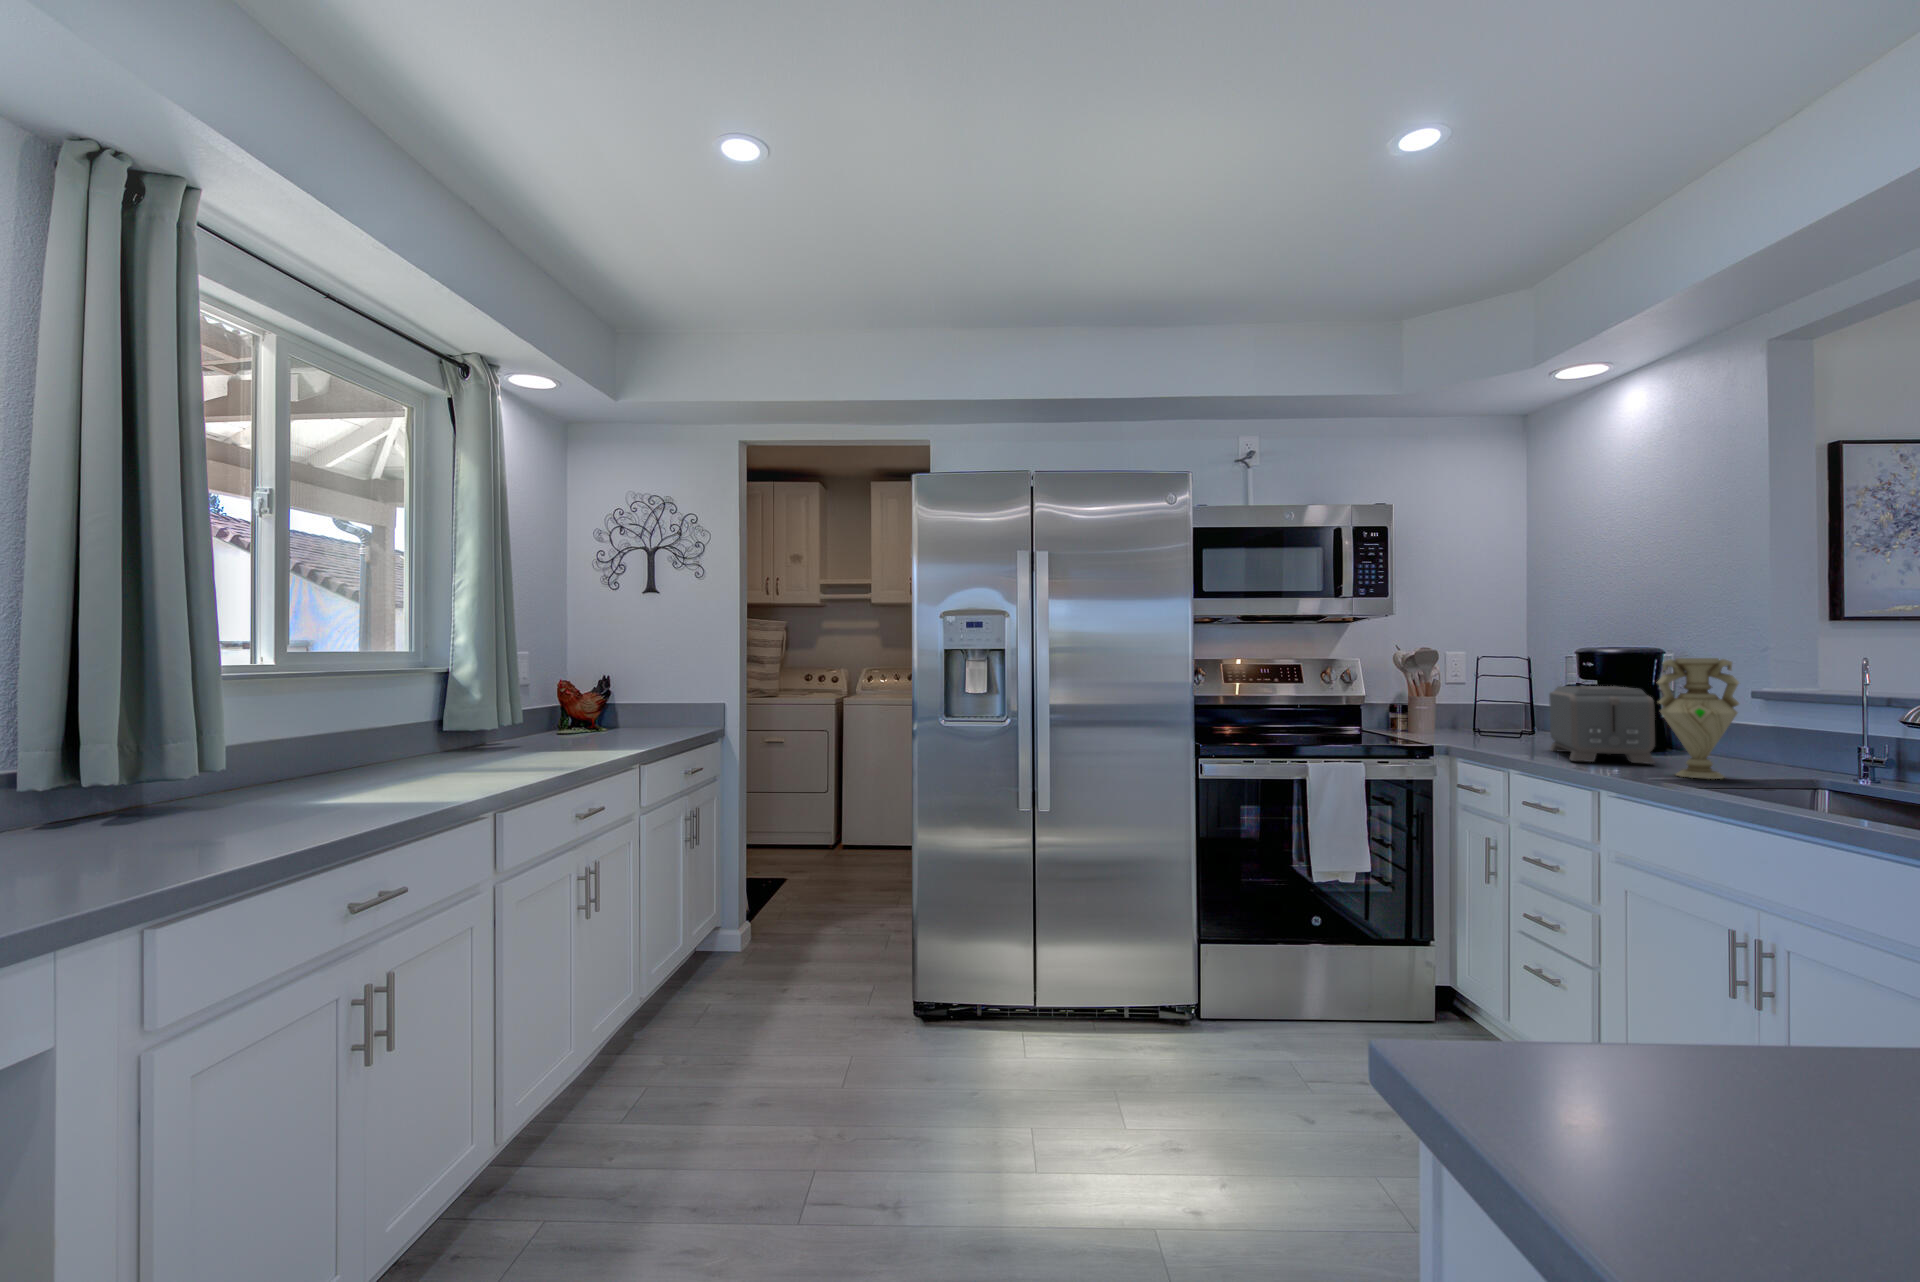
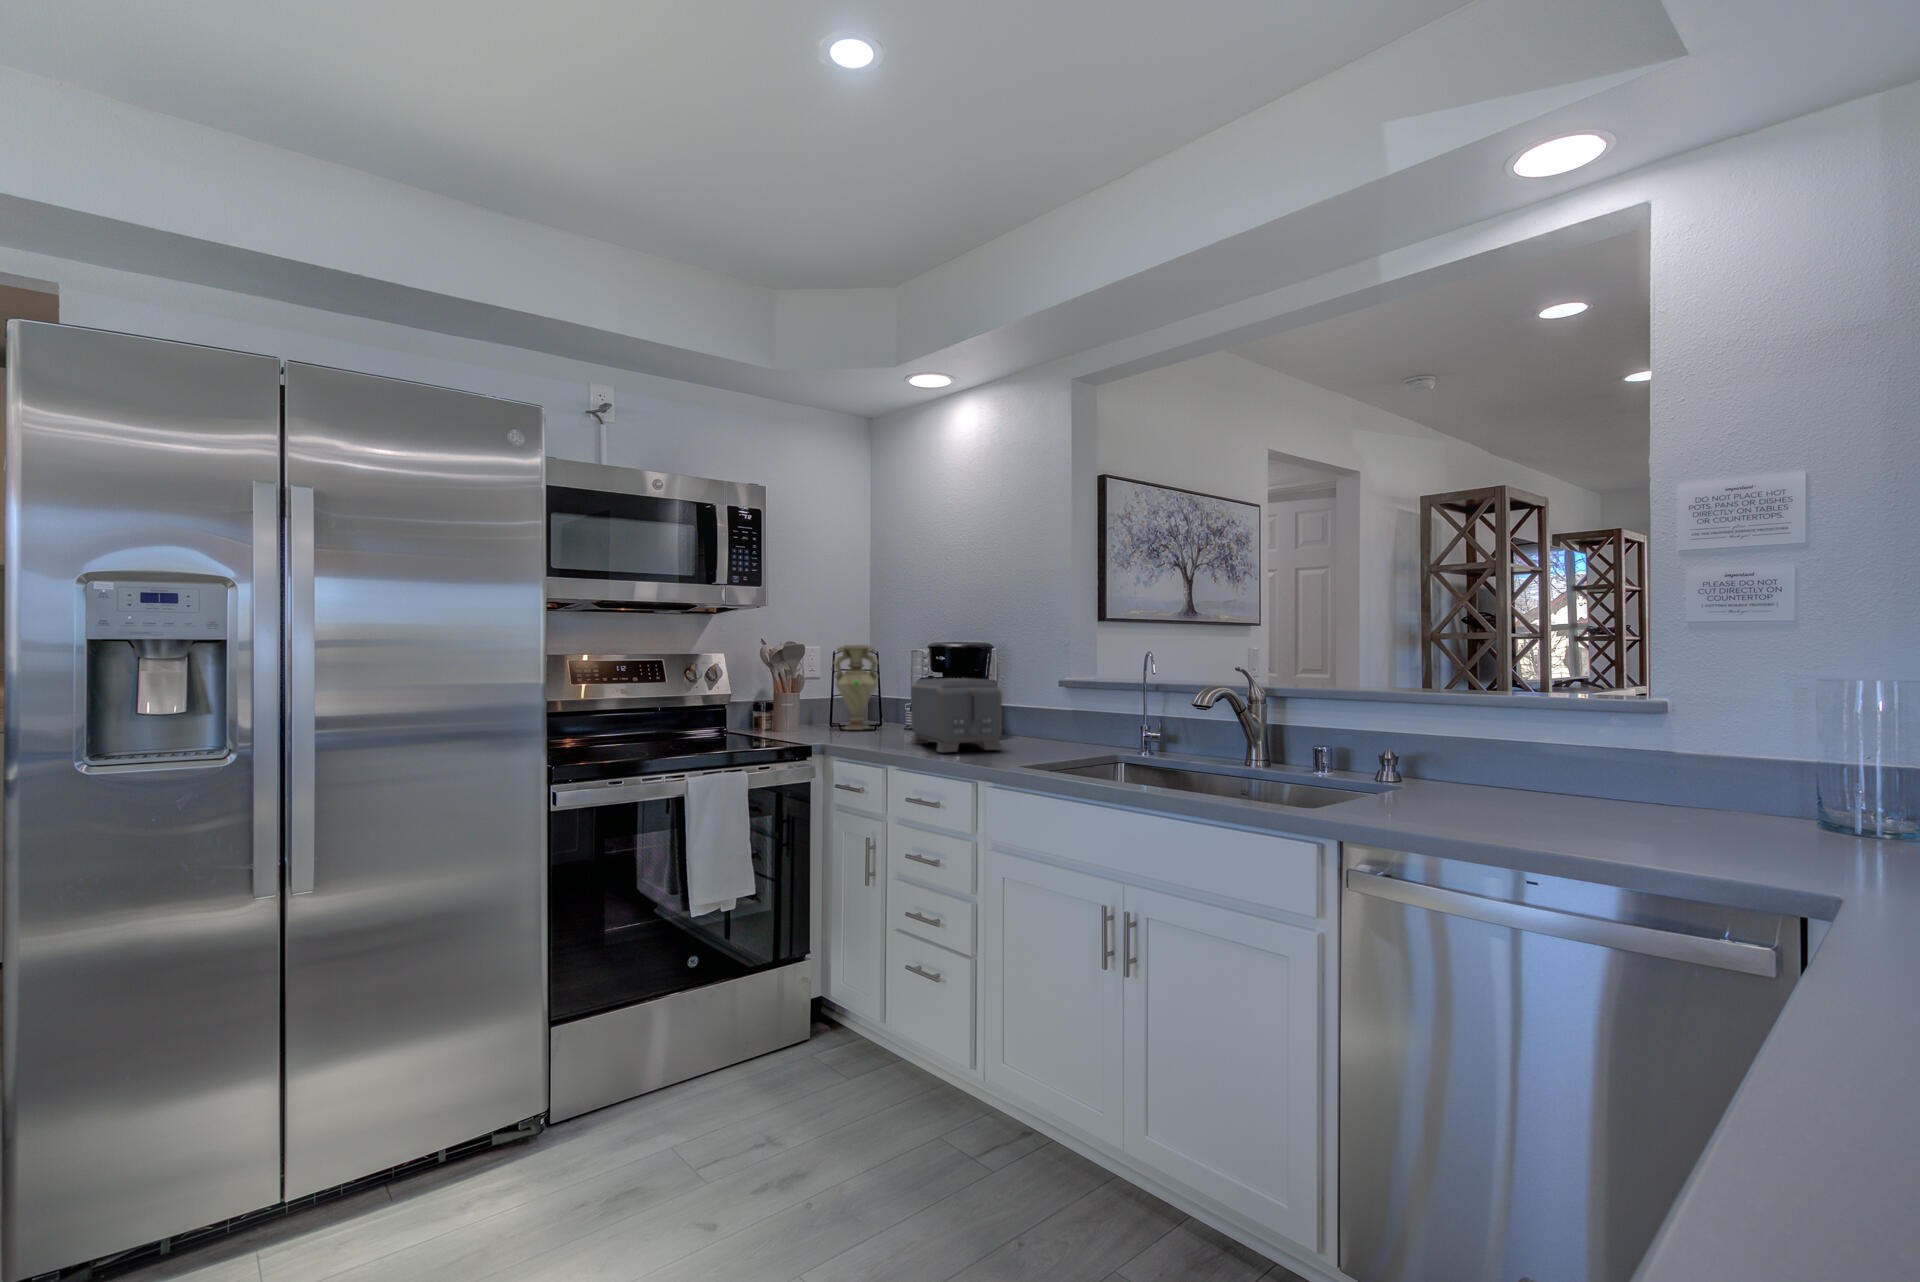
vase: present [1656,658,1739,779] -> present [834,645,878,730]

